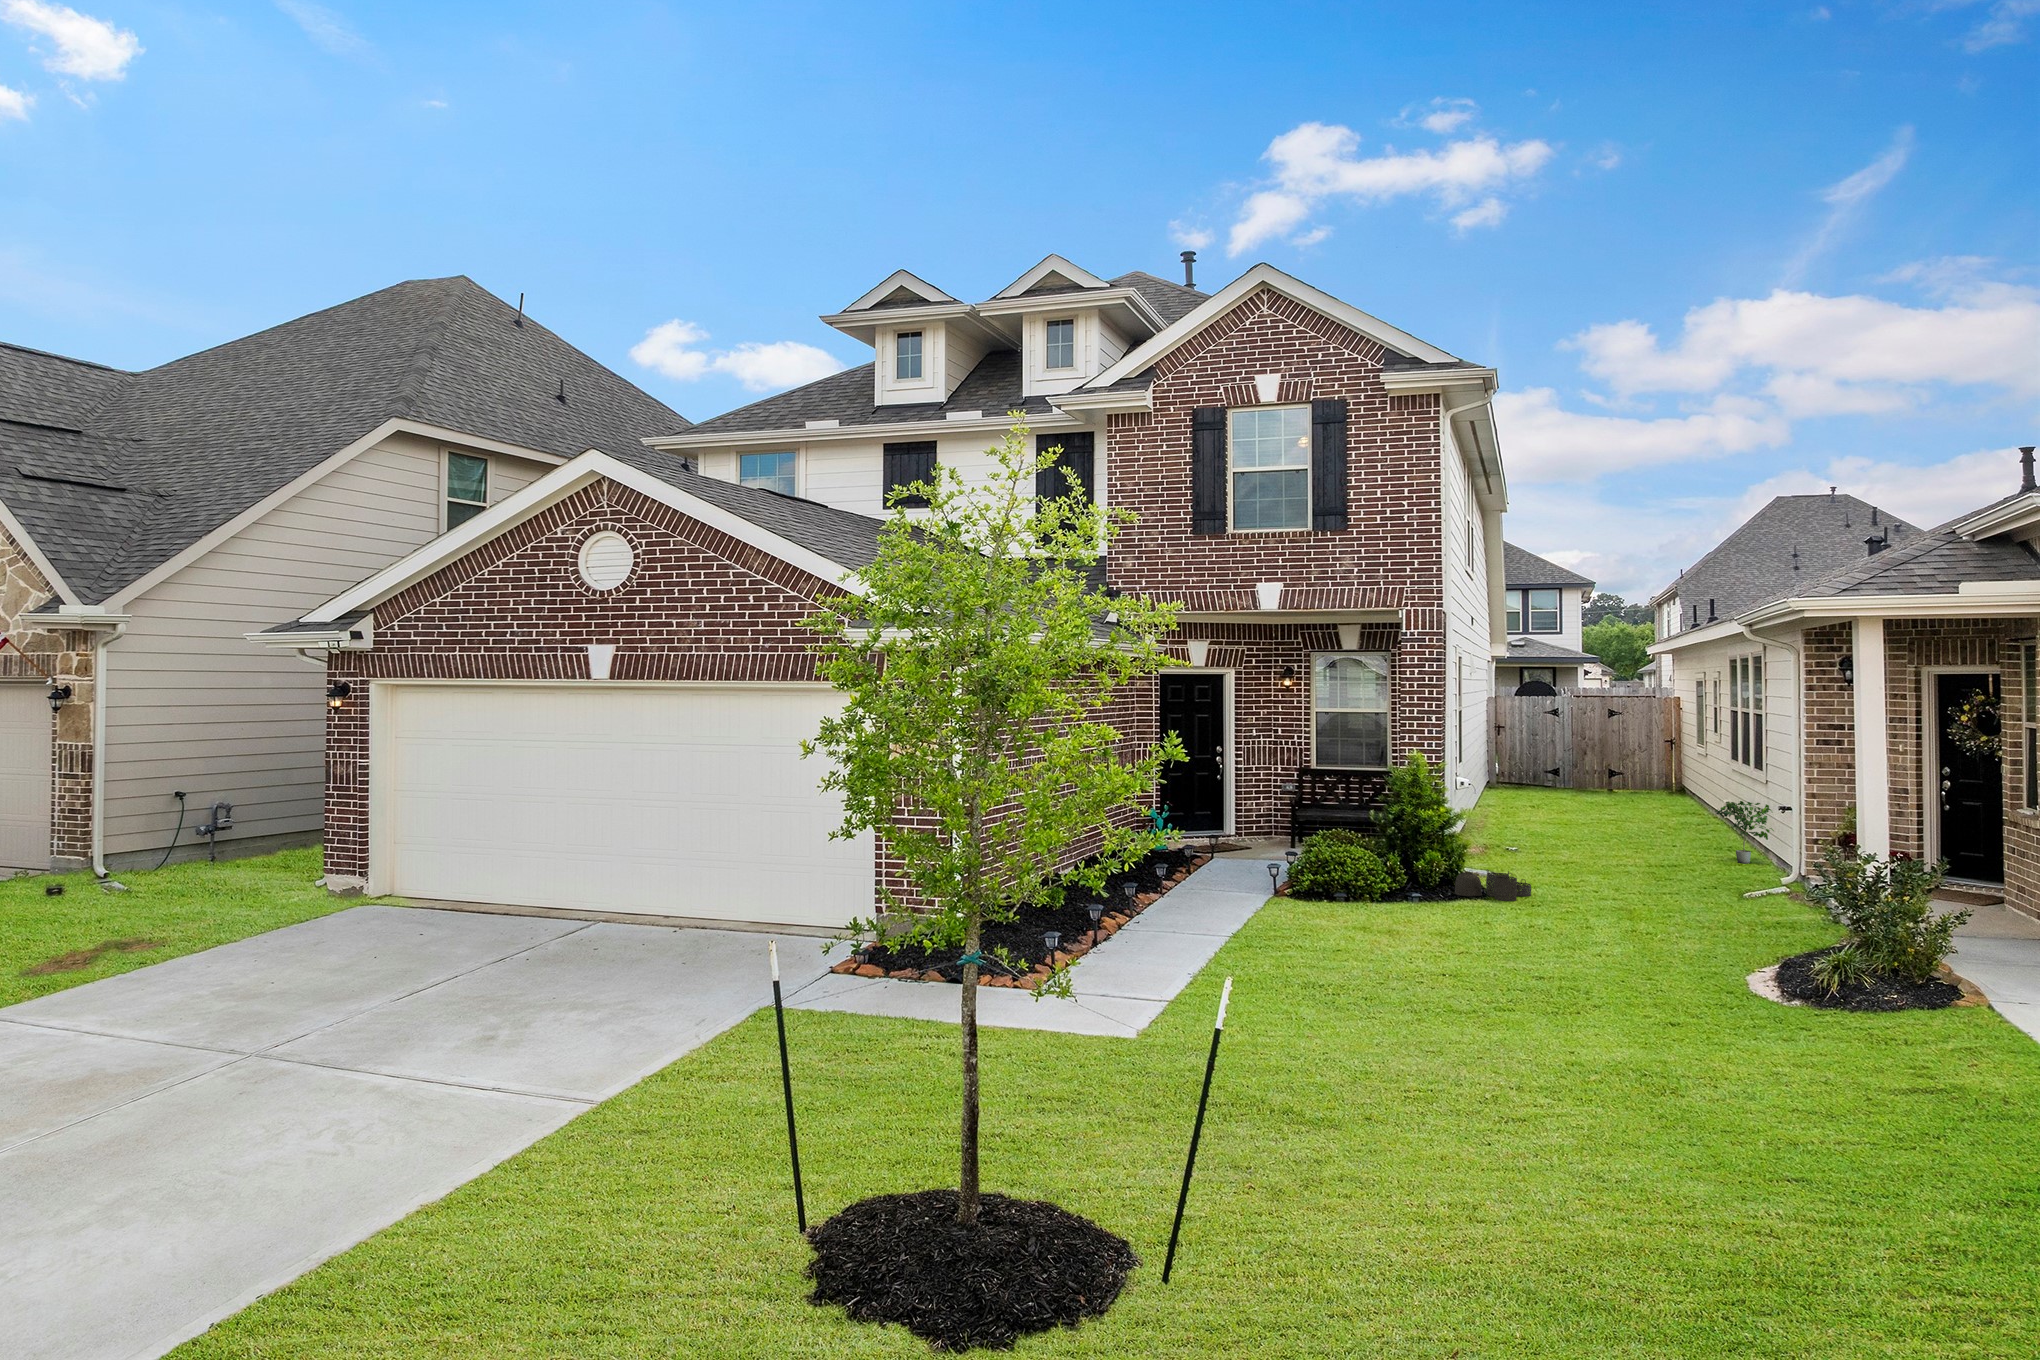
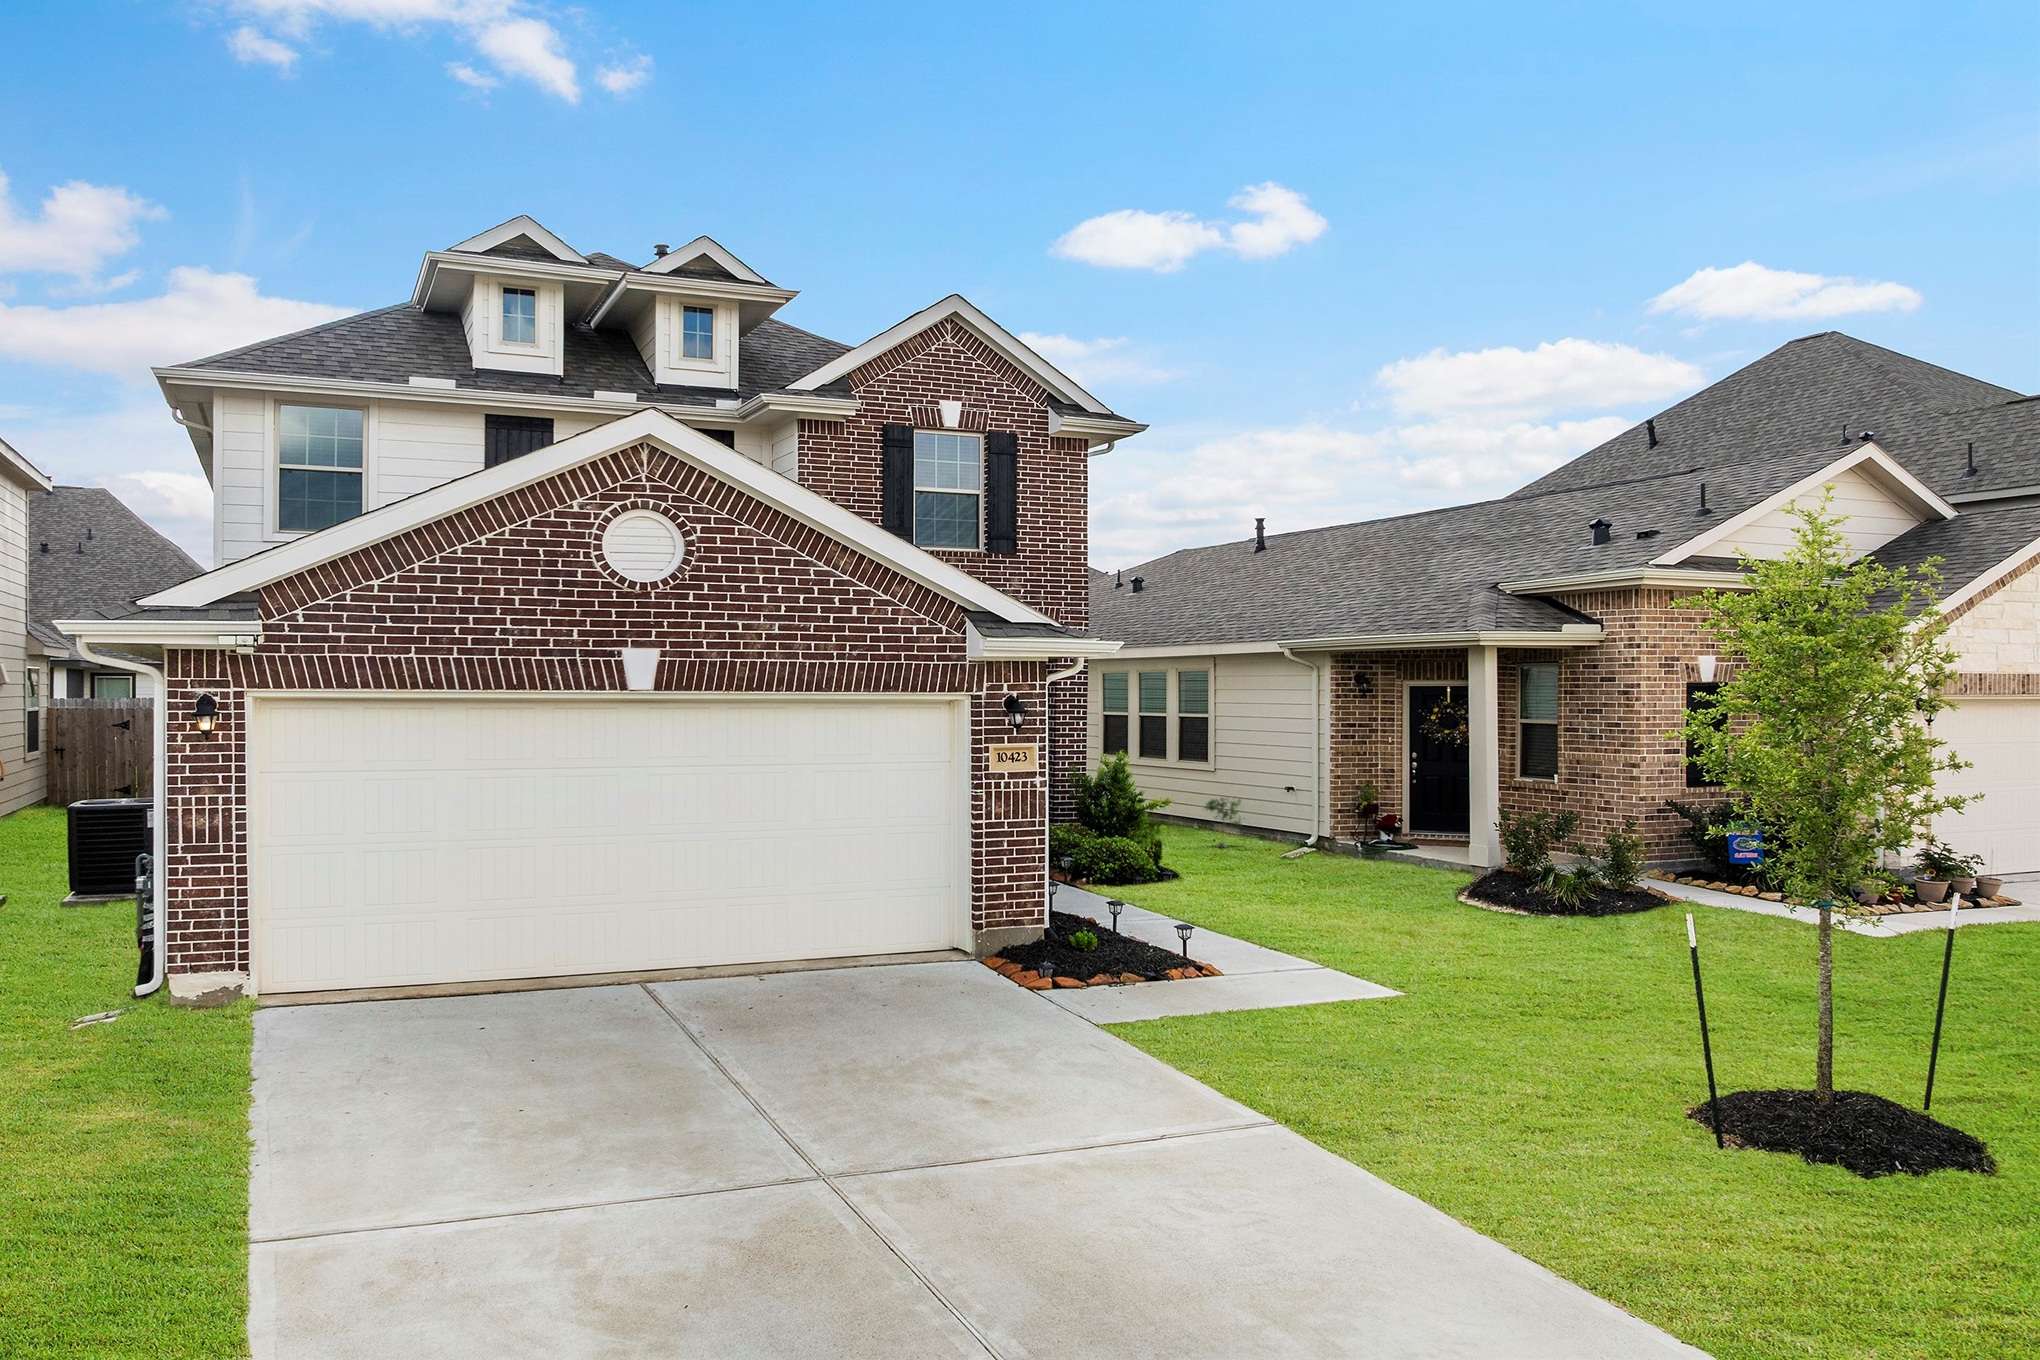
woven basket: present [1455,869,1531,901] -> none [1165,857,1219,882]

